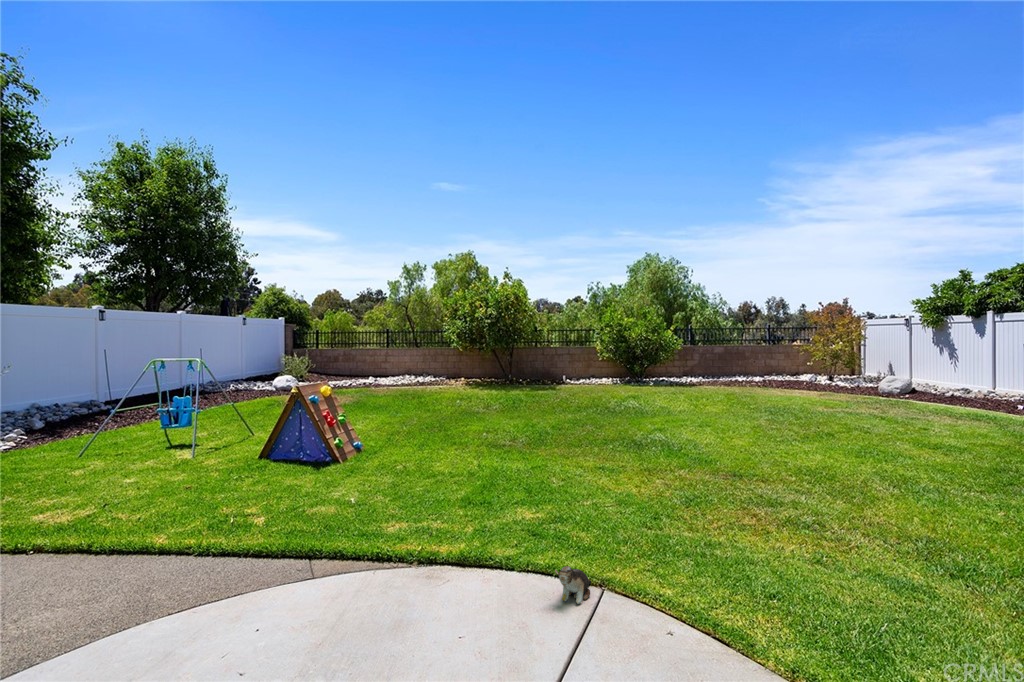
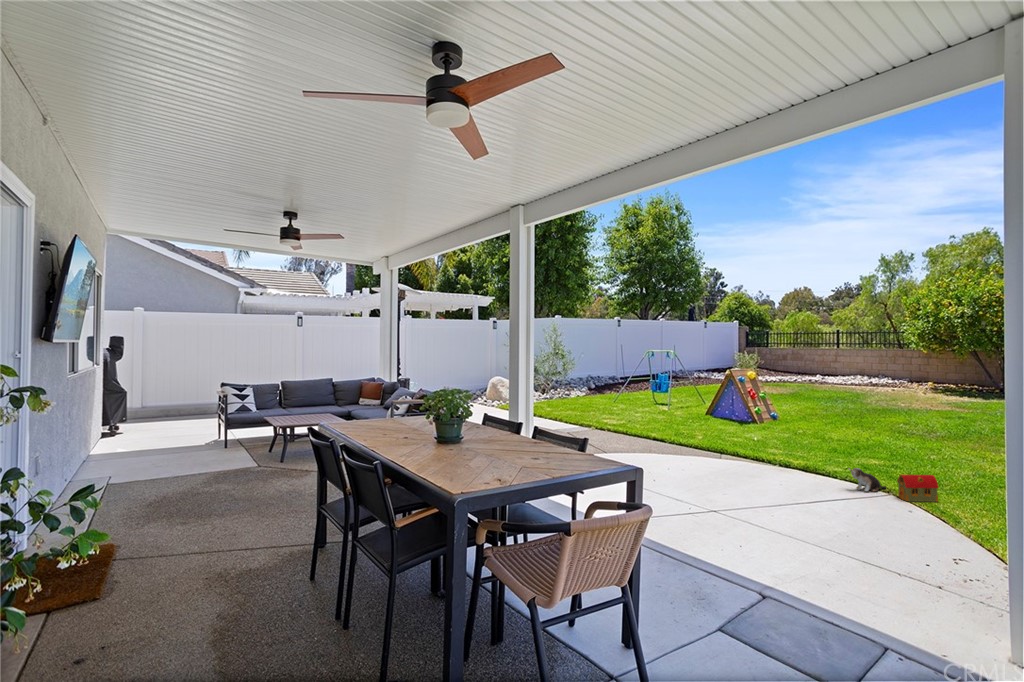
toy house: none [620,554,668,611] -> present [897,475,939,502]

